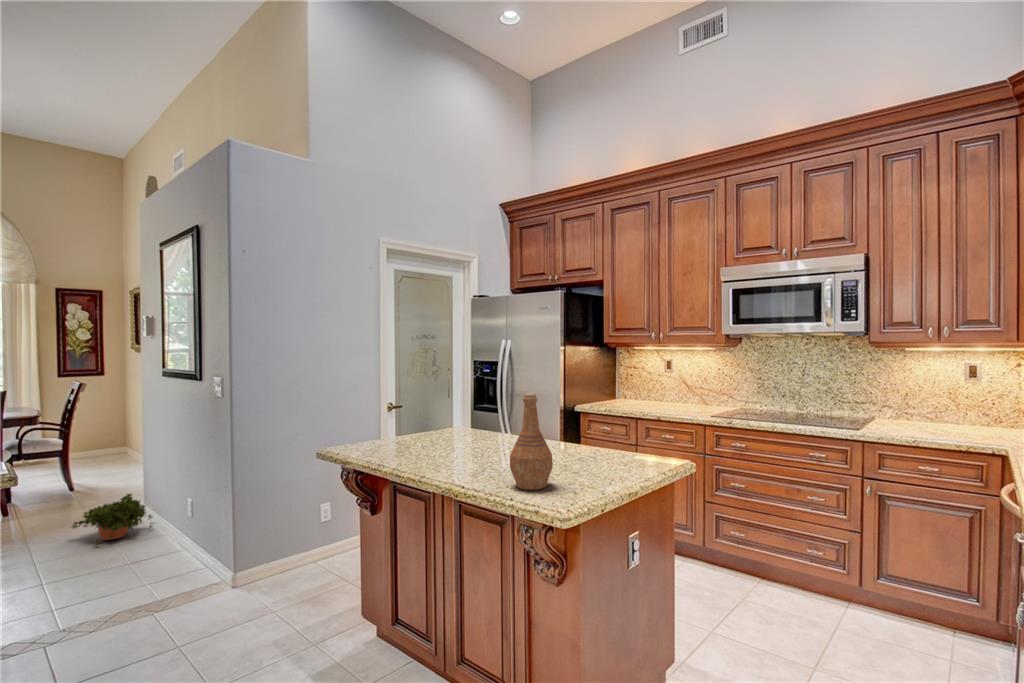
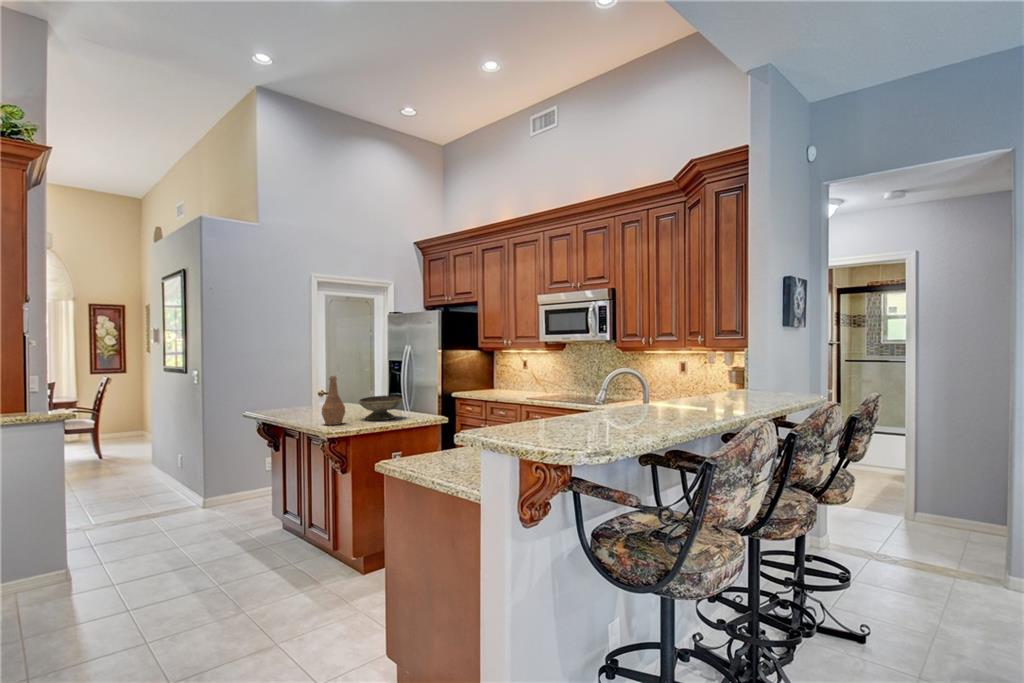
decorative bowl: none [550,424,627,473] -> present [359,396,402,420]
potted plant: present [72,494,154,546] -> none [99,454,159,488]

